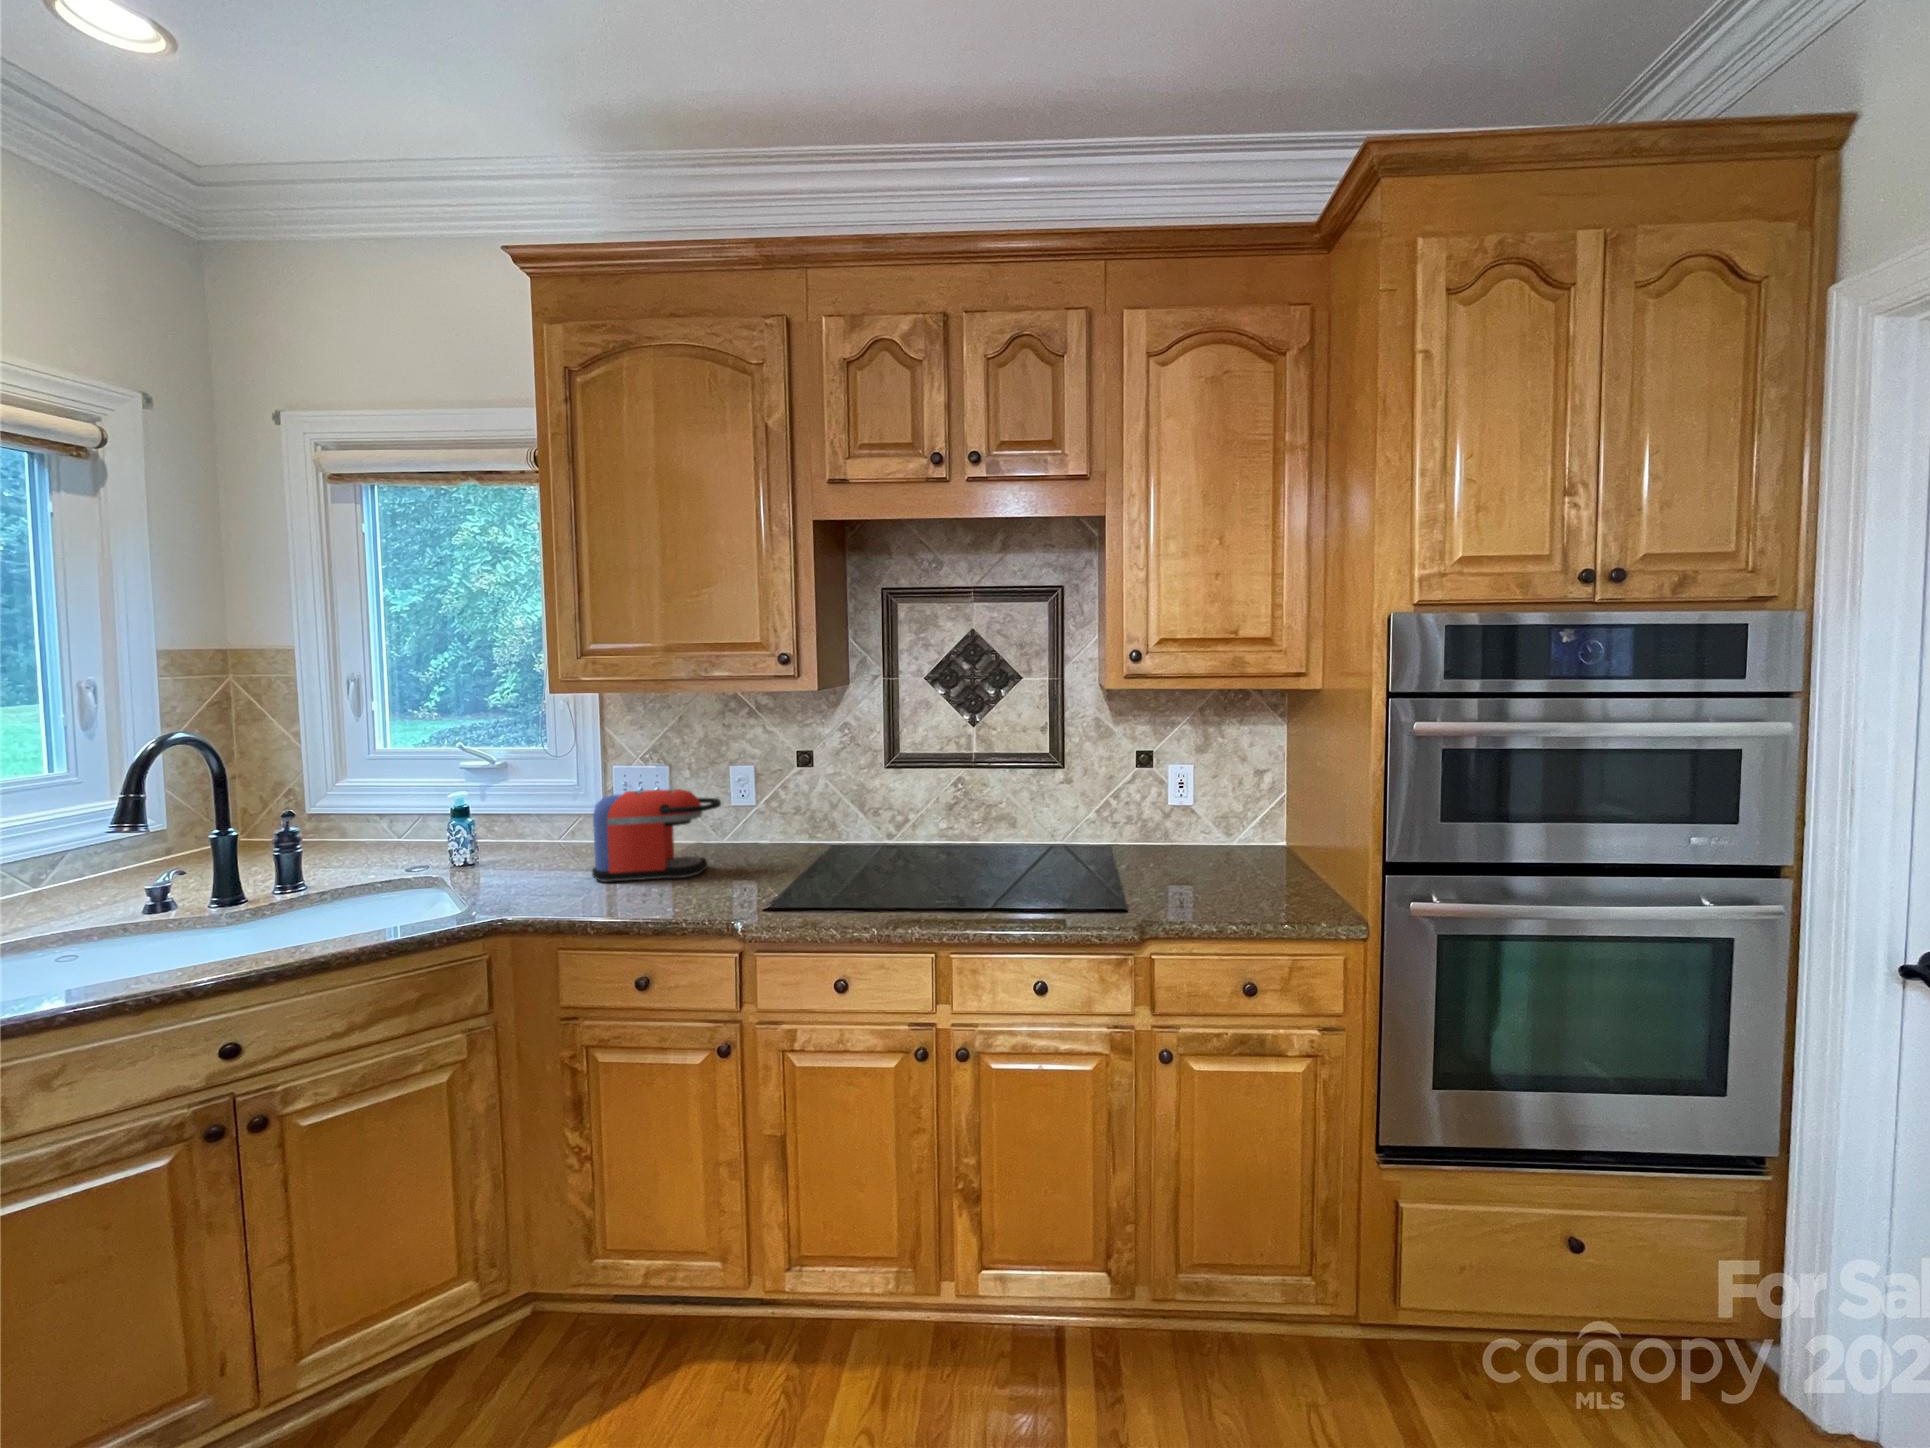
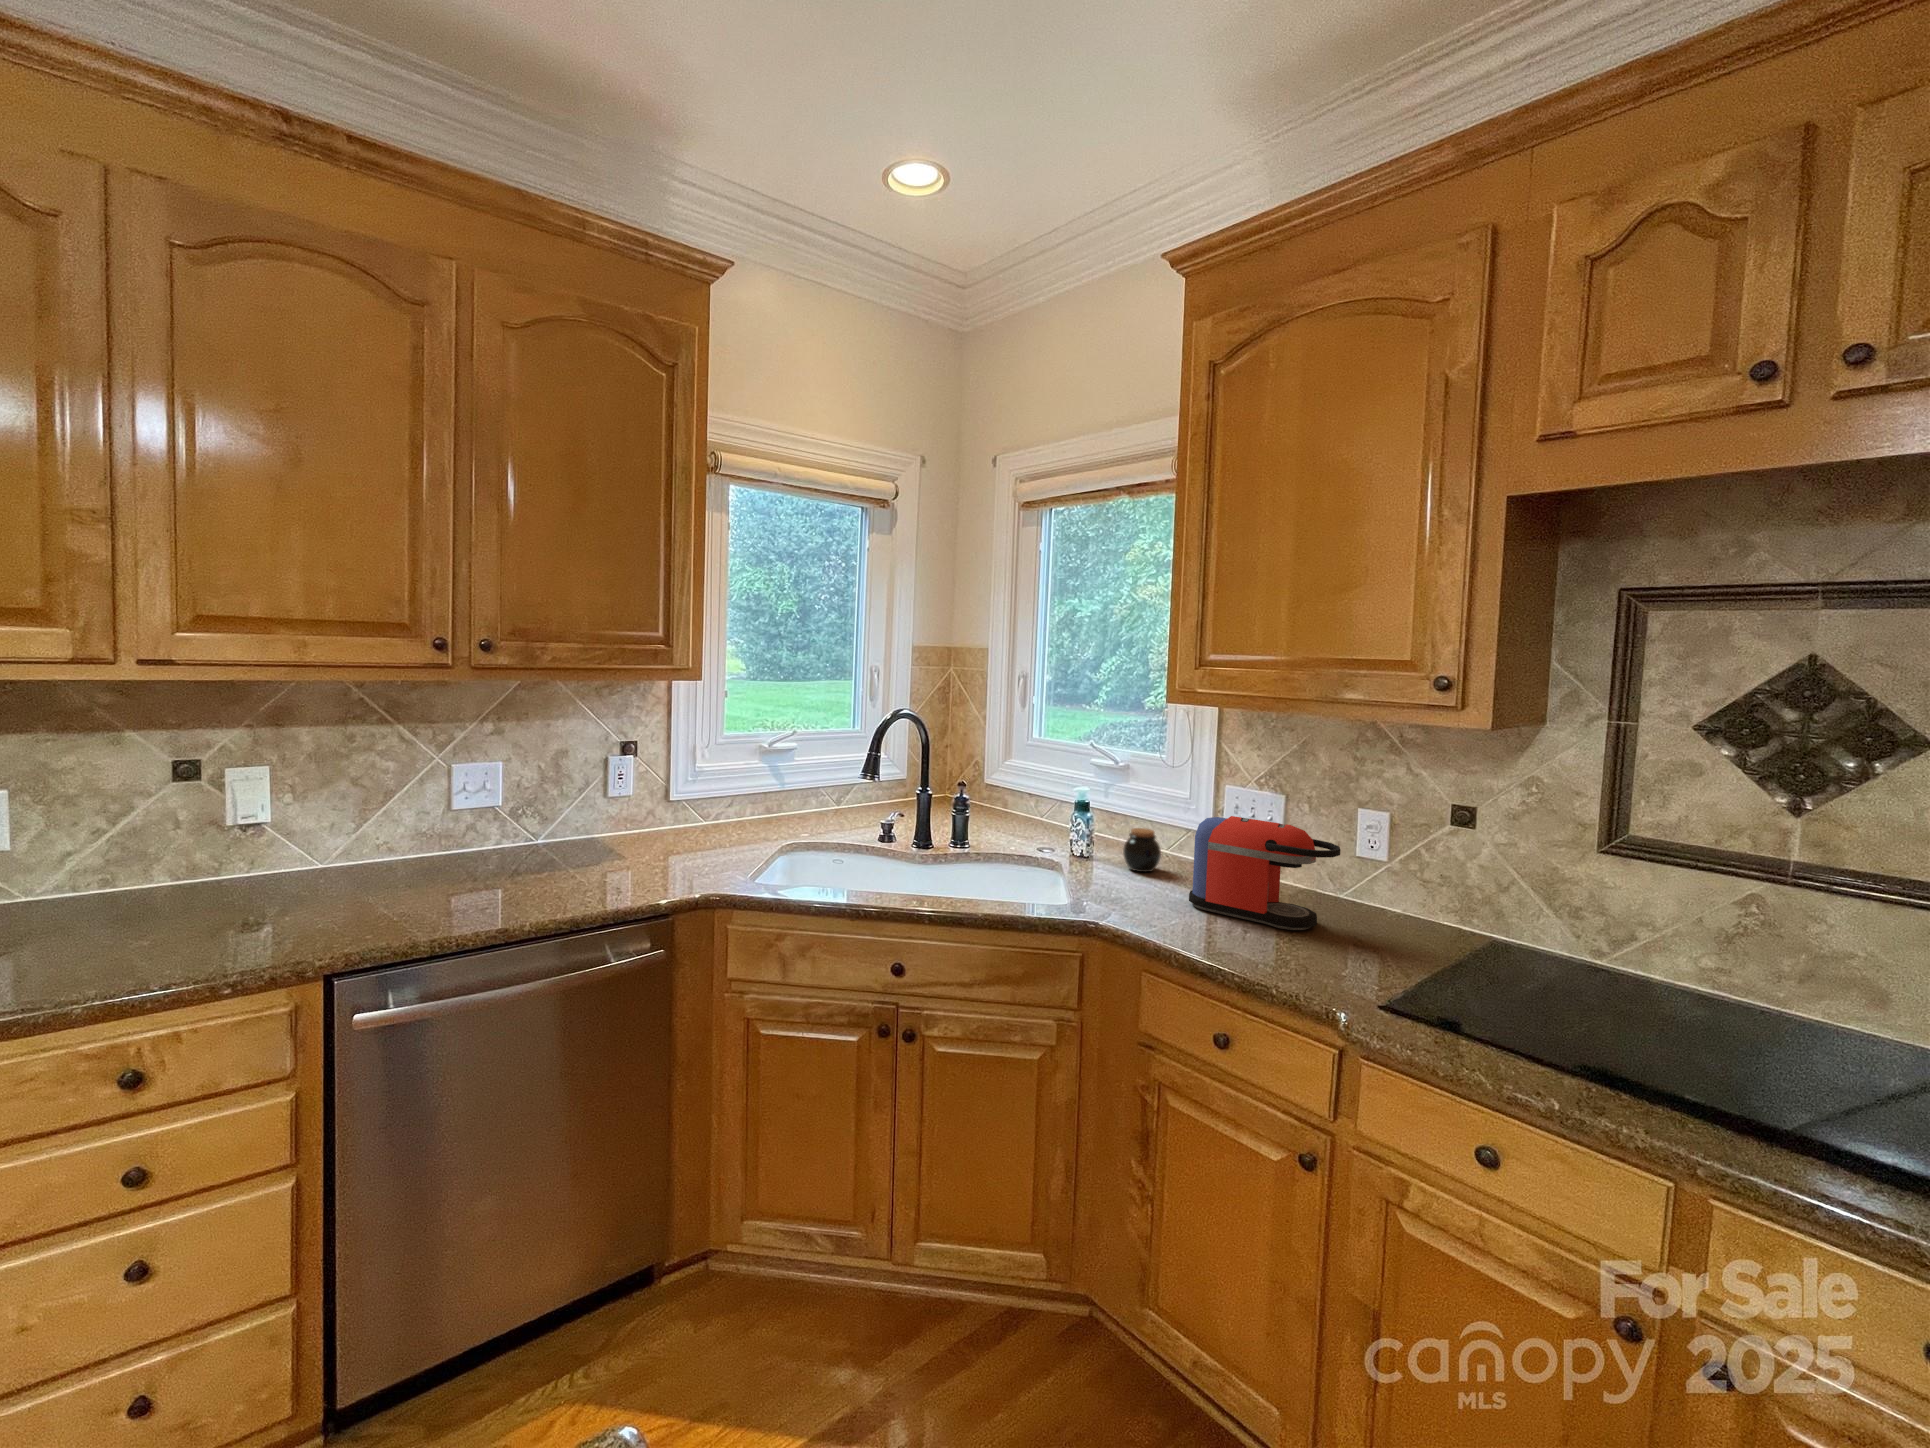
jar: none [513,822,555,866] -> present [1123,828,1161,872]

